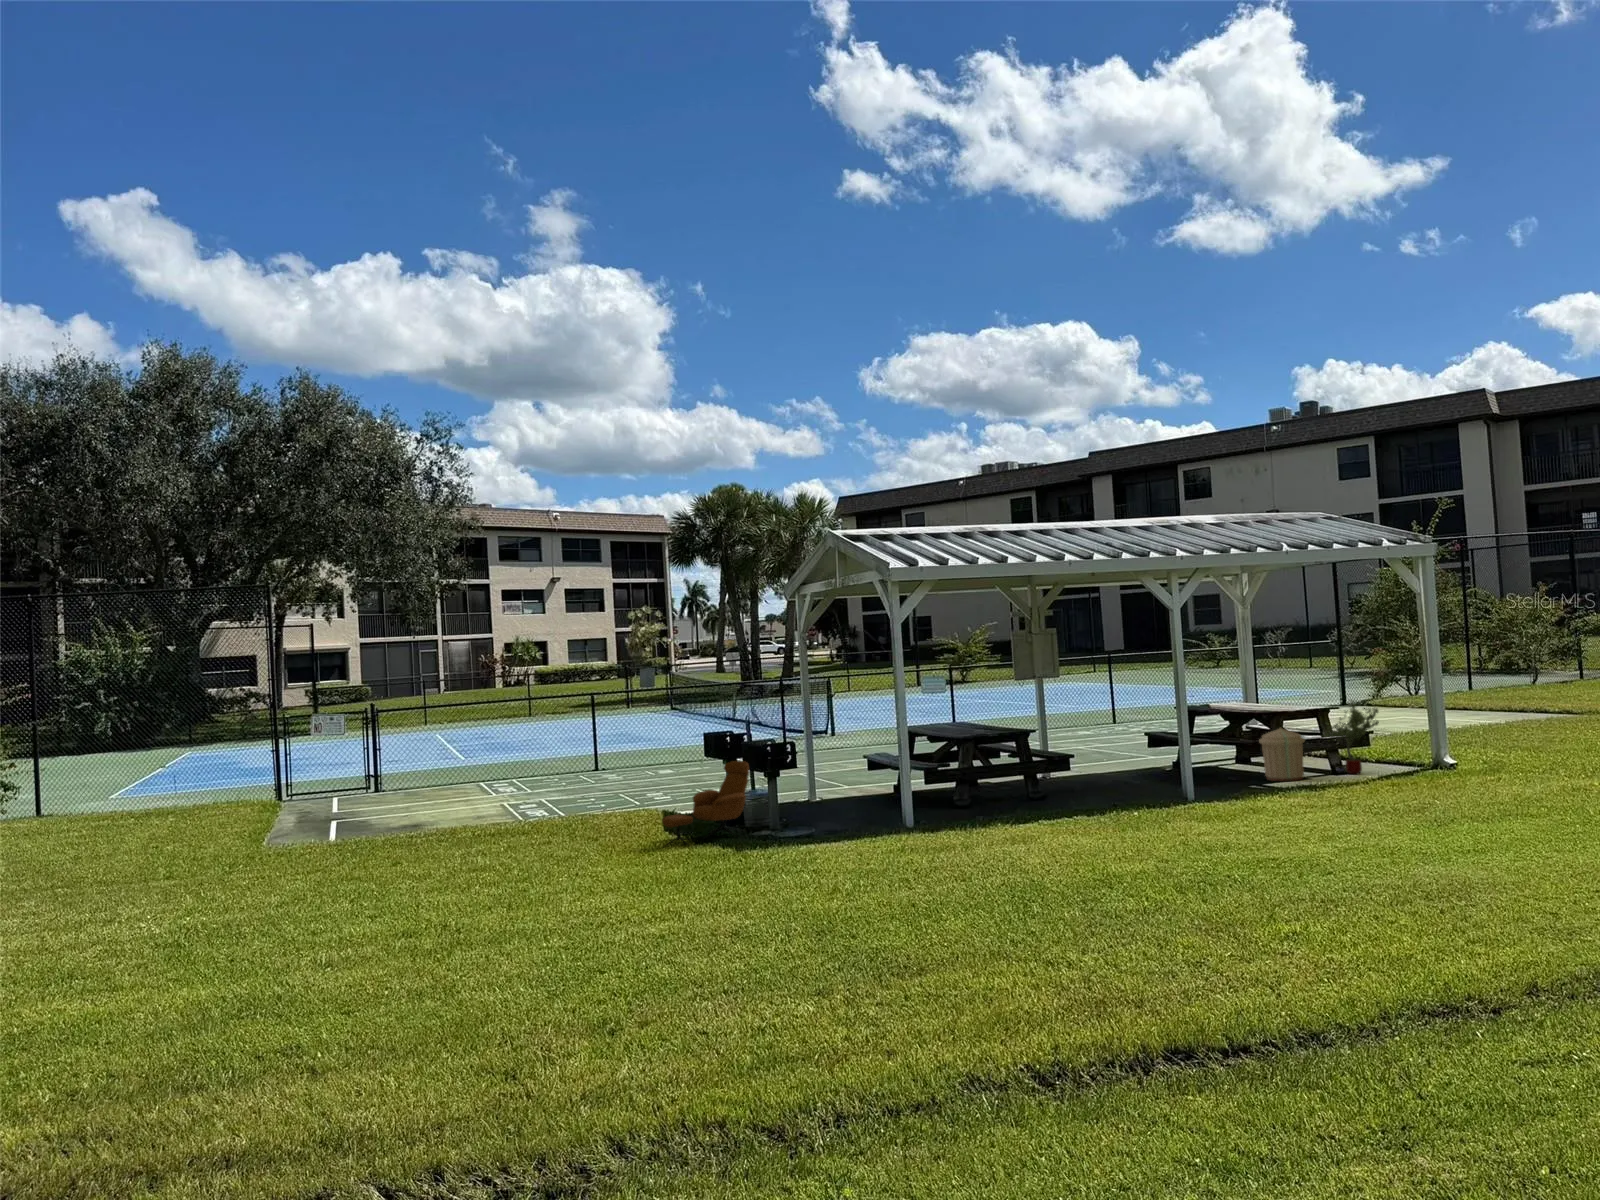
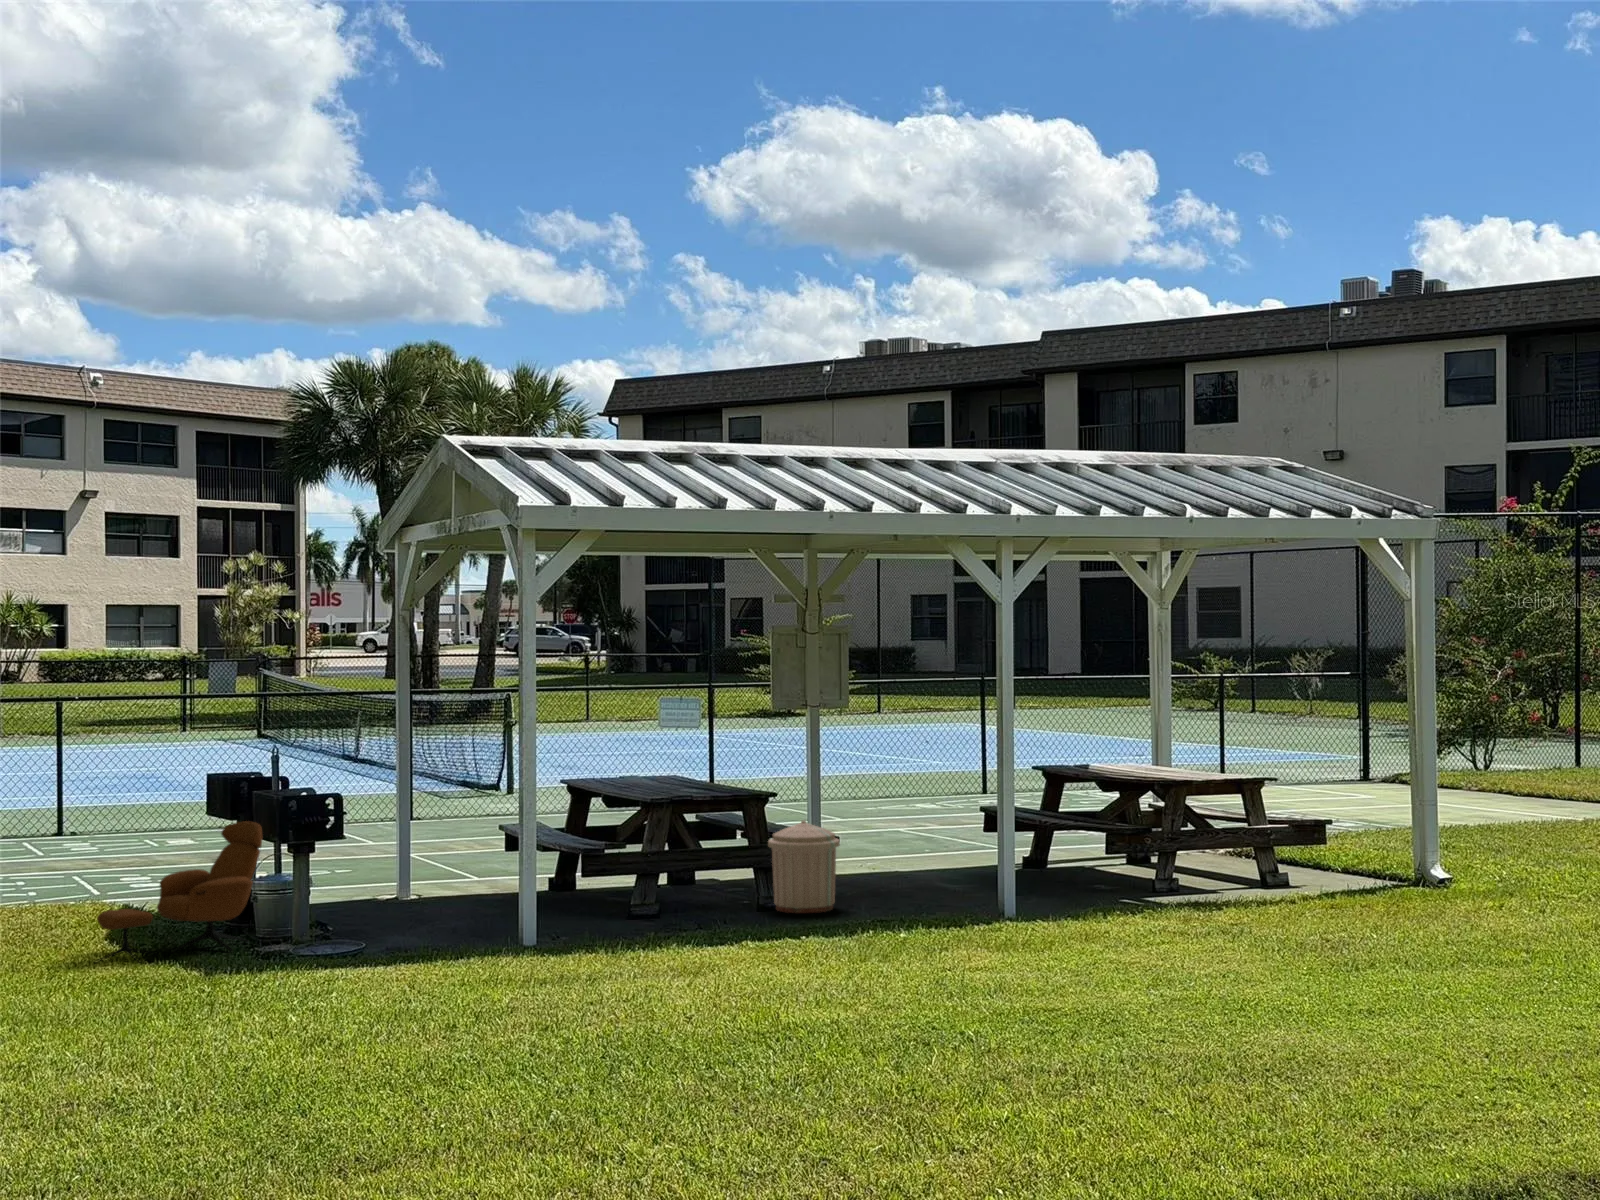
potted tree: present [1324,700,1379,774] -> none [1238,766,1330,887]
trash can: present [1259,728,1305,781] -> present [768,820,840,913]

